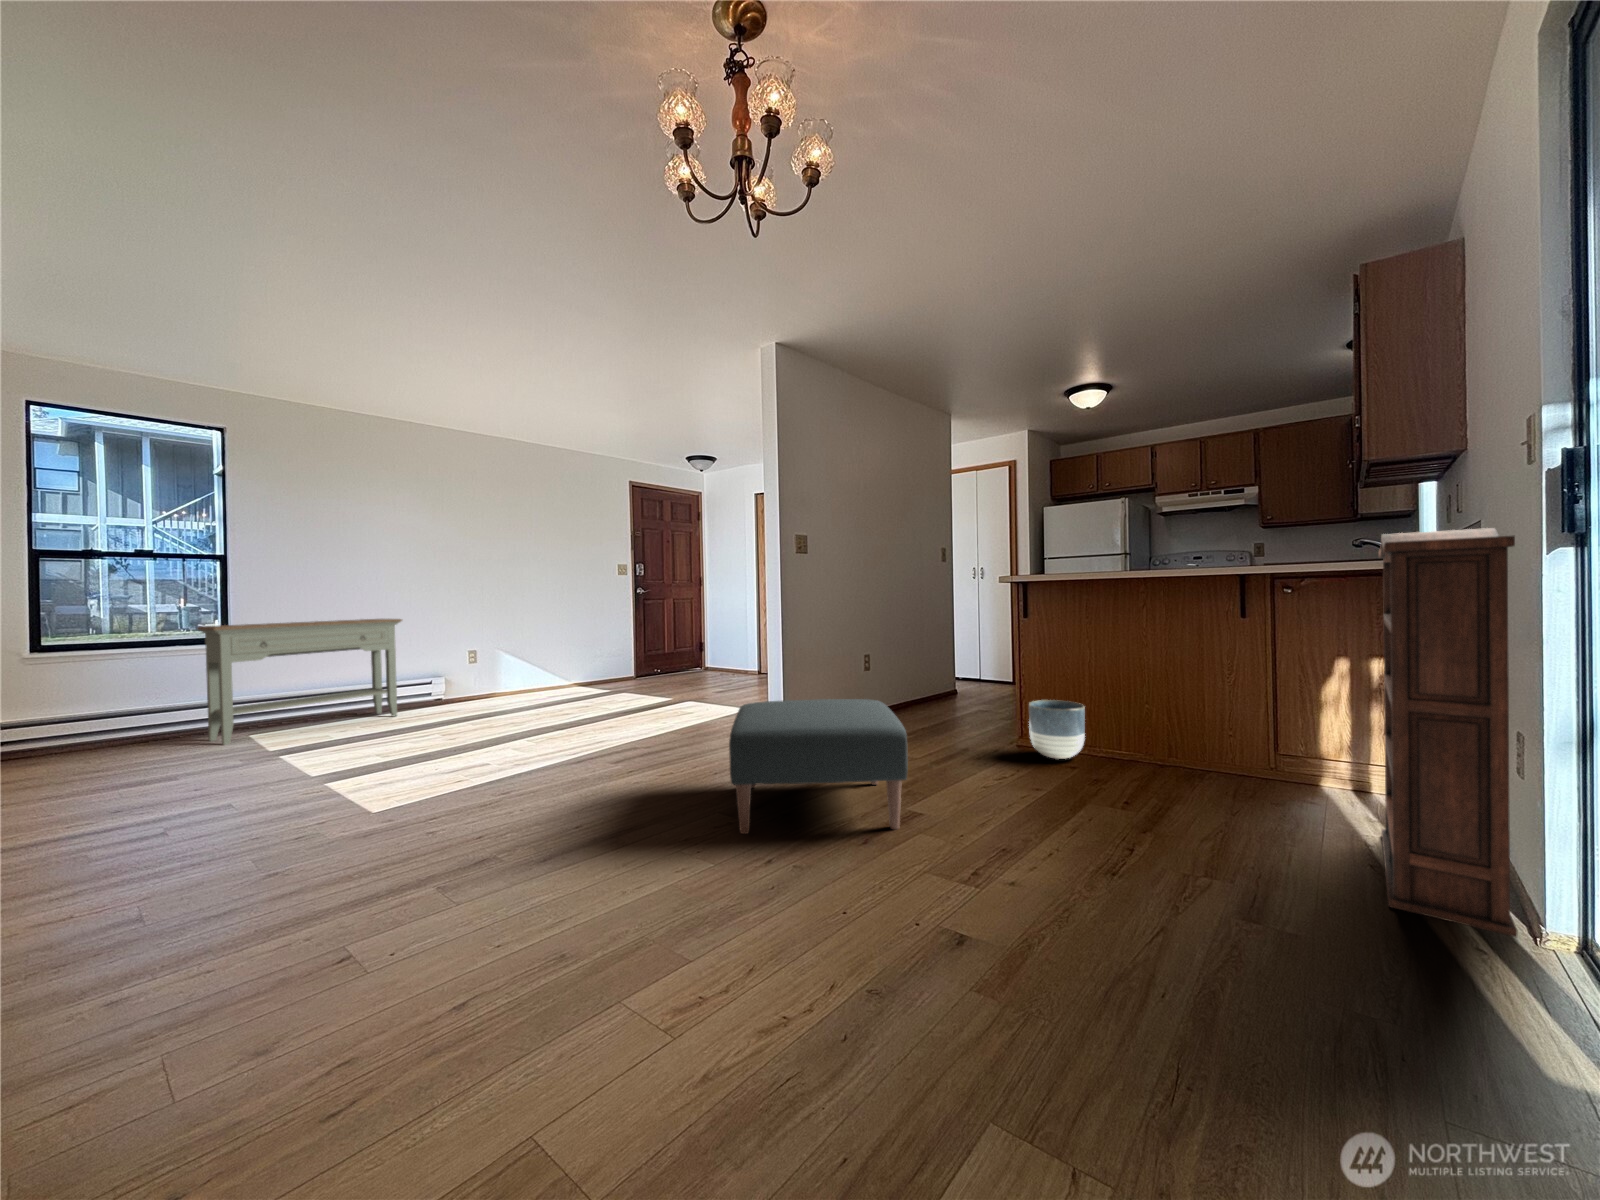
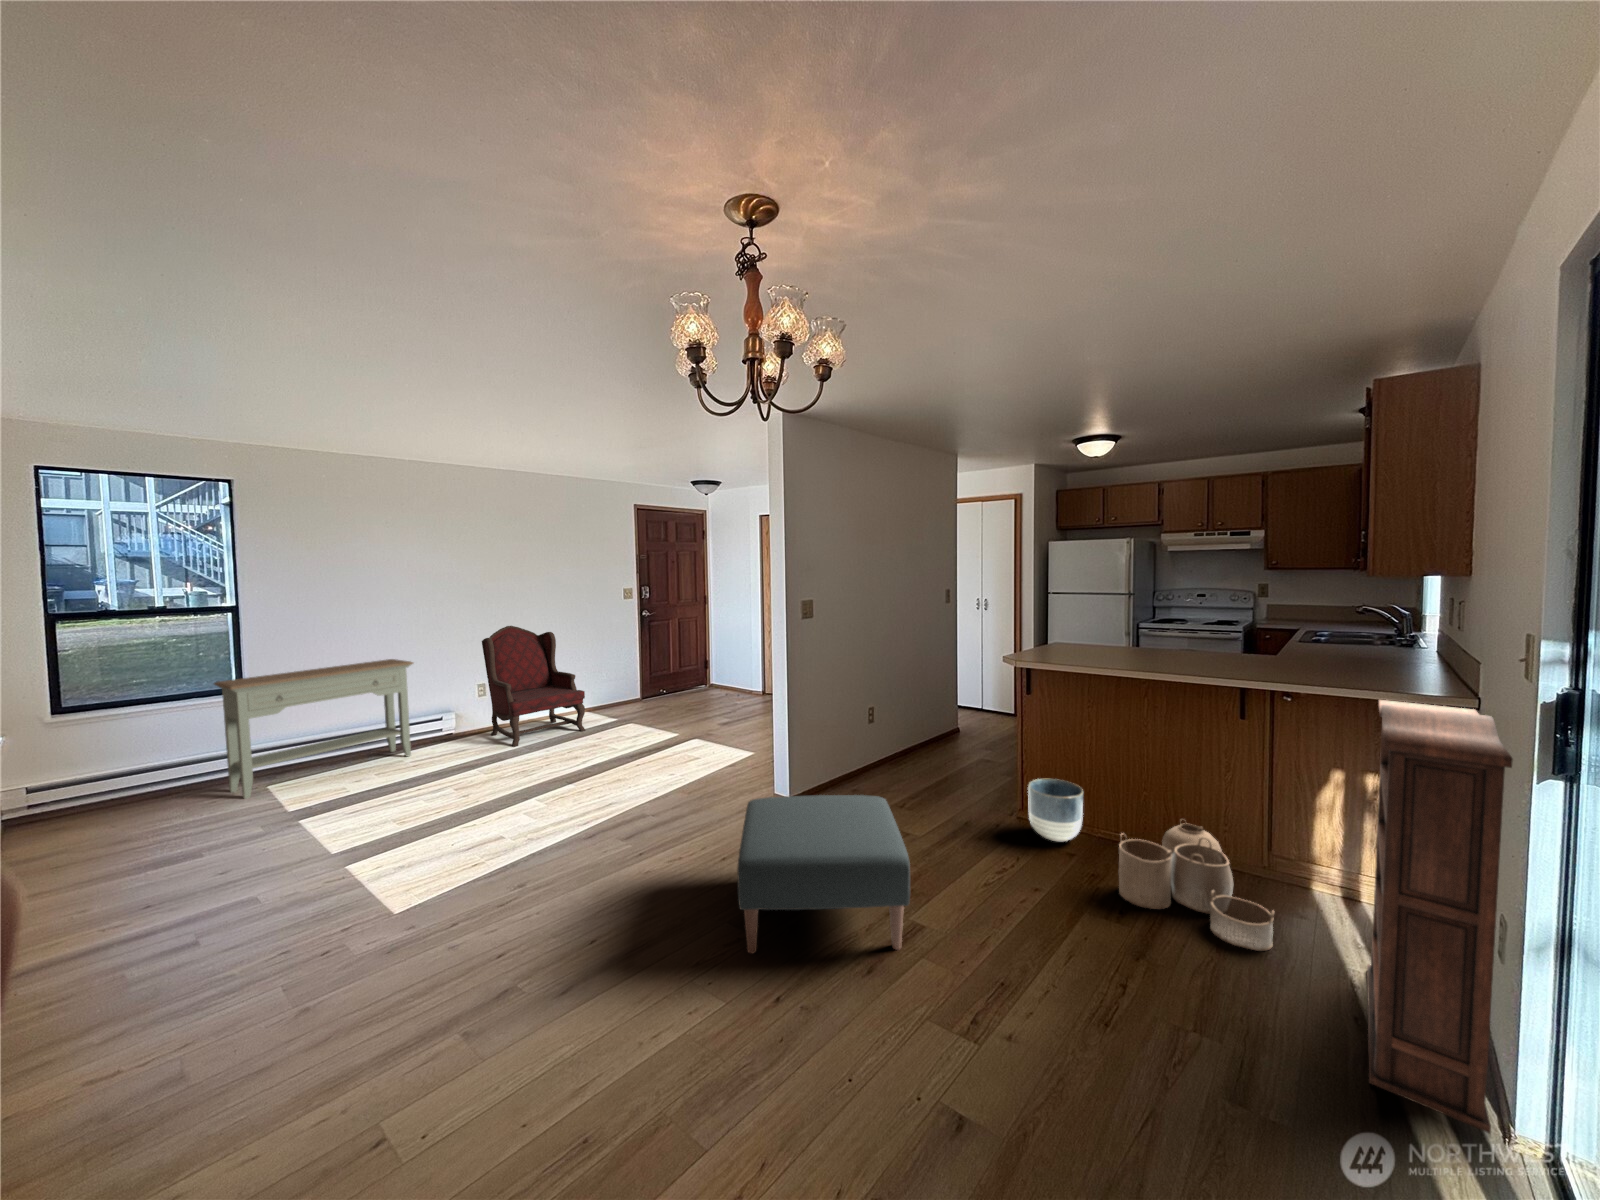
armchair: none [473,594,577,710] -> present [482,626,585,747]
woven basket: none [1123,722,1284,825] -> present [1119,823,1274,951]

